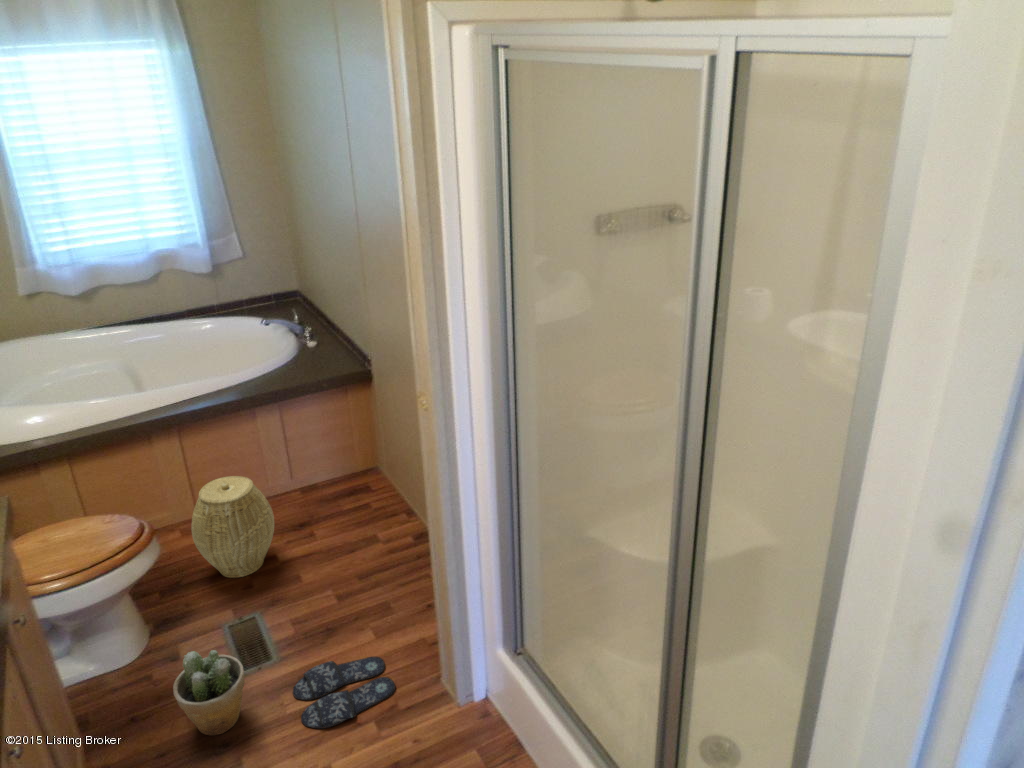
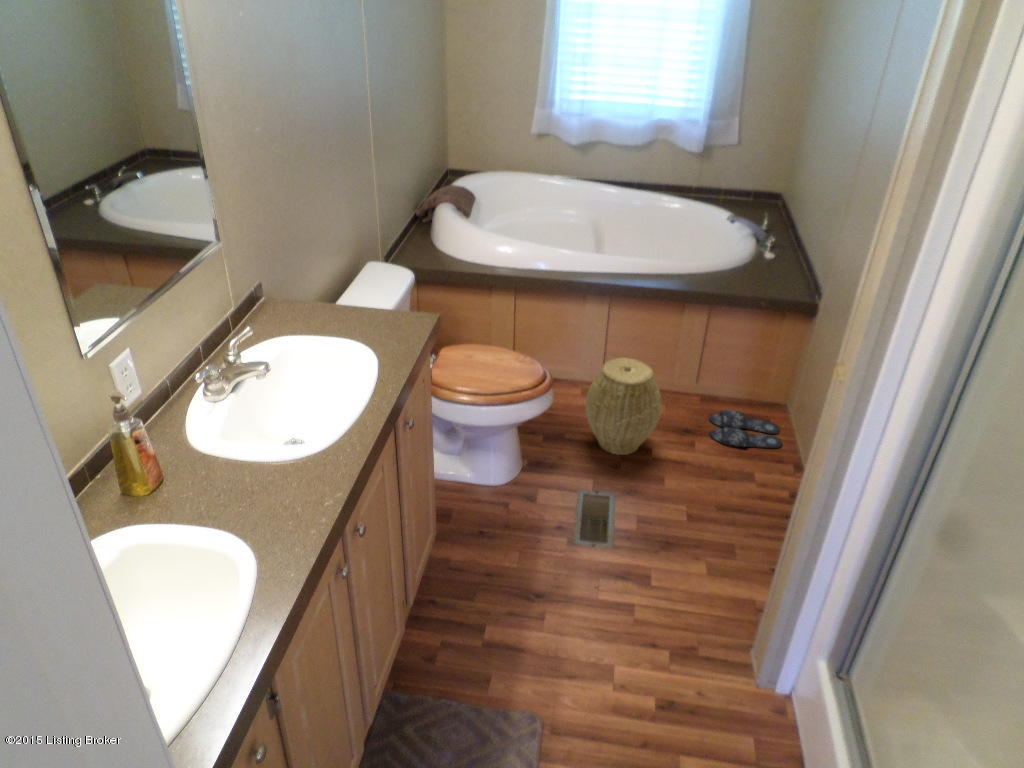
potted plant: present [173,650,244,735] -> none [514,502,575,582]
slippers: present [293,657,395,729] -> present [709,410,783,448]

